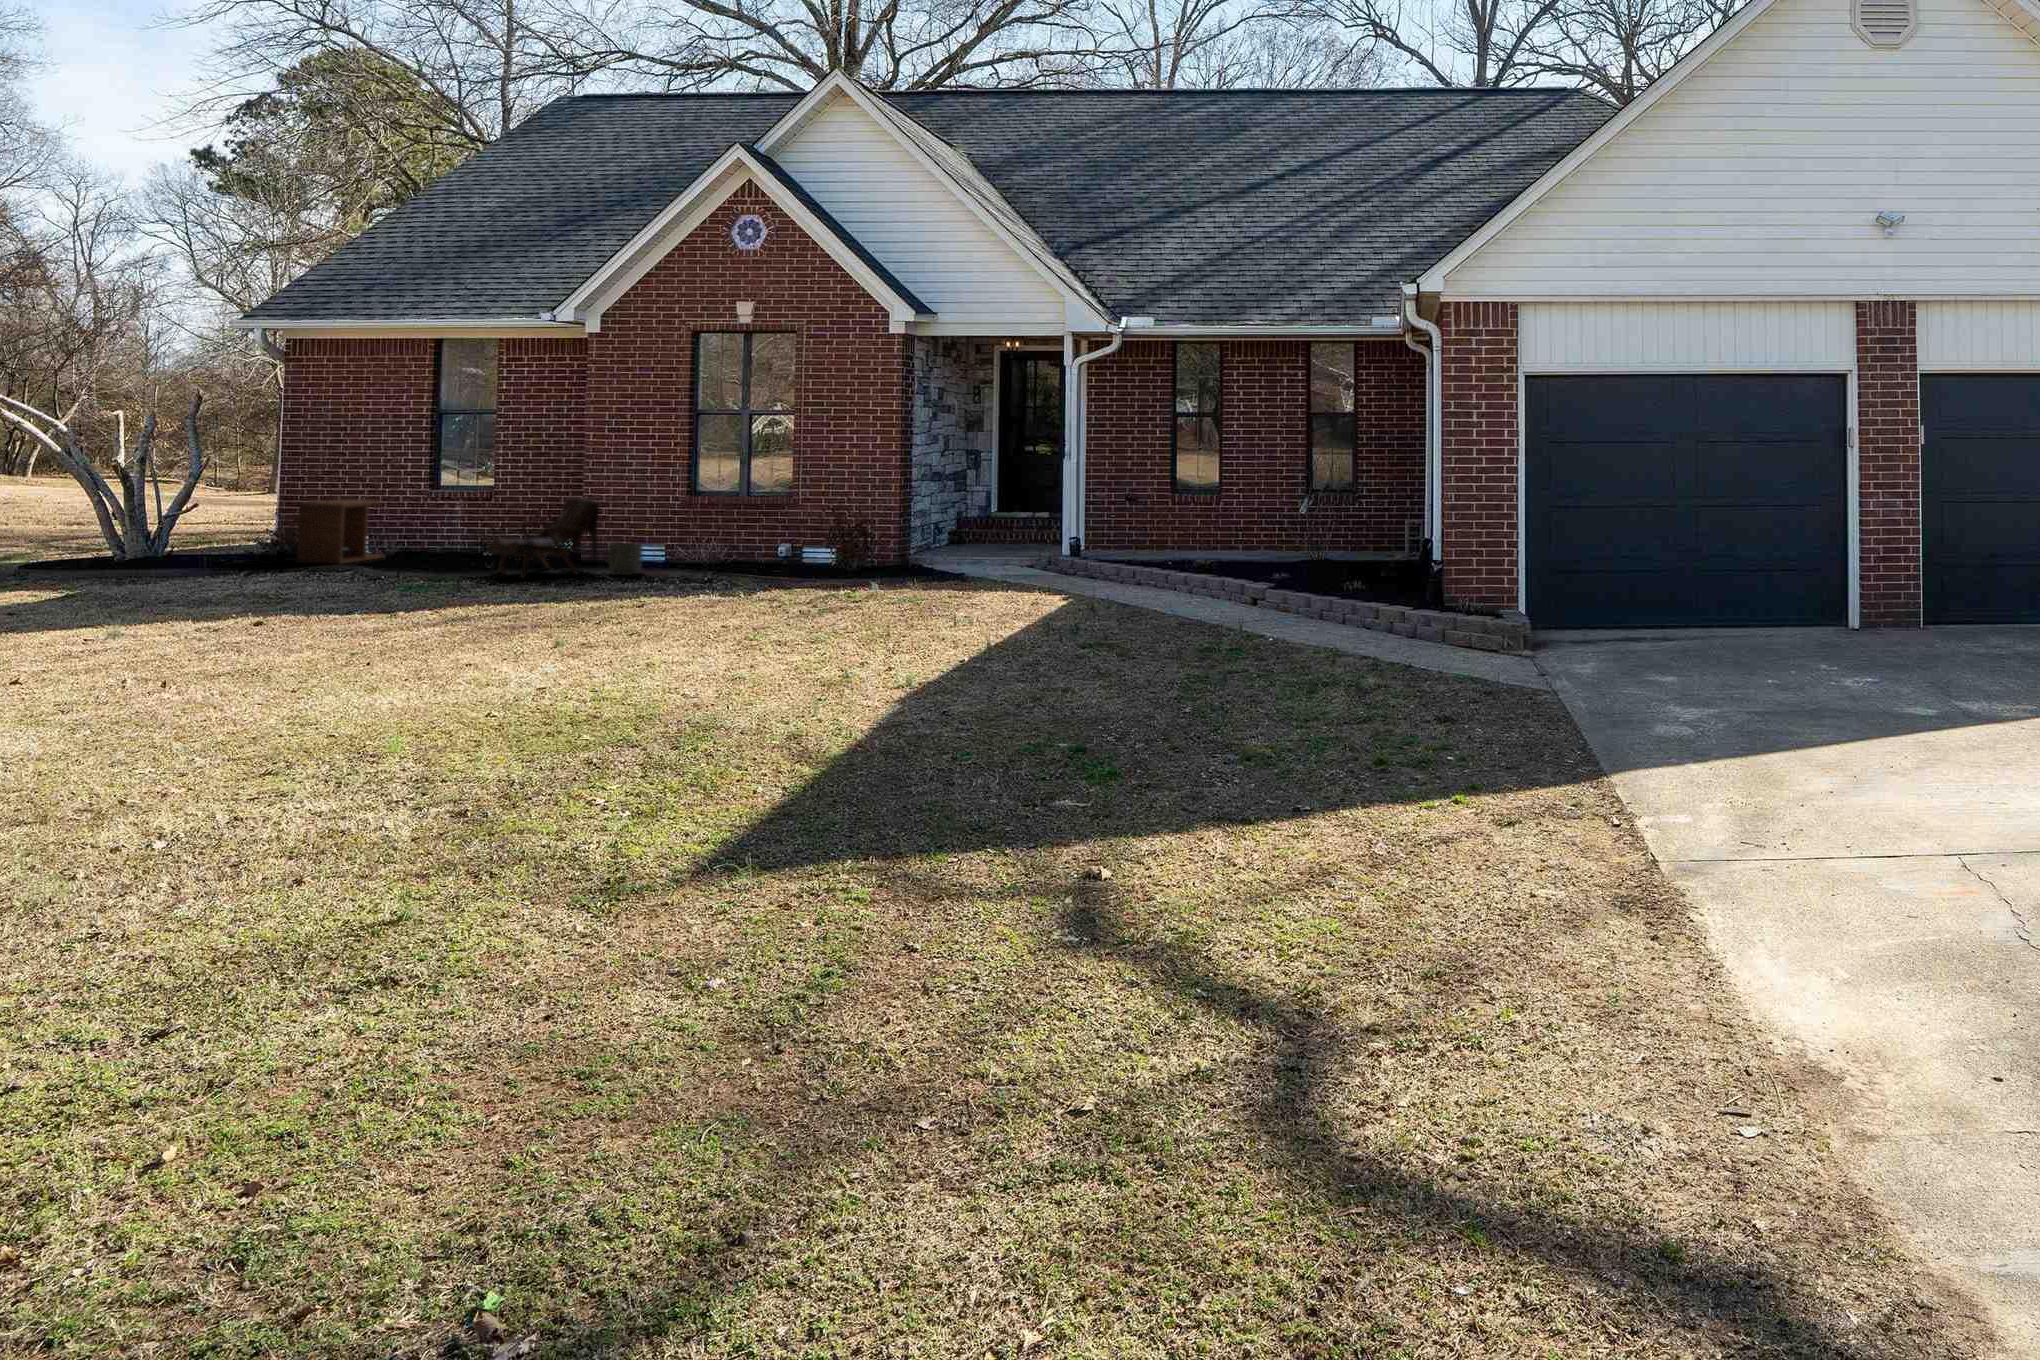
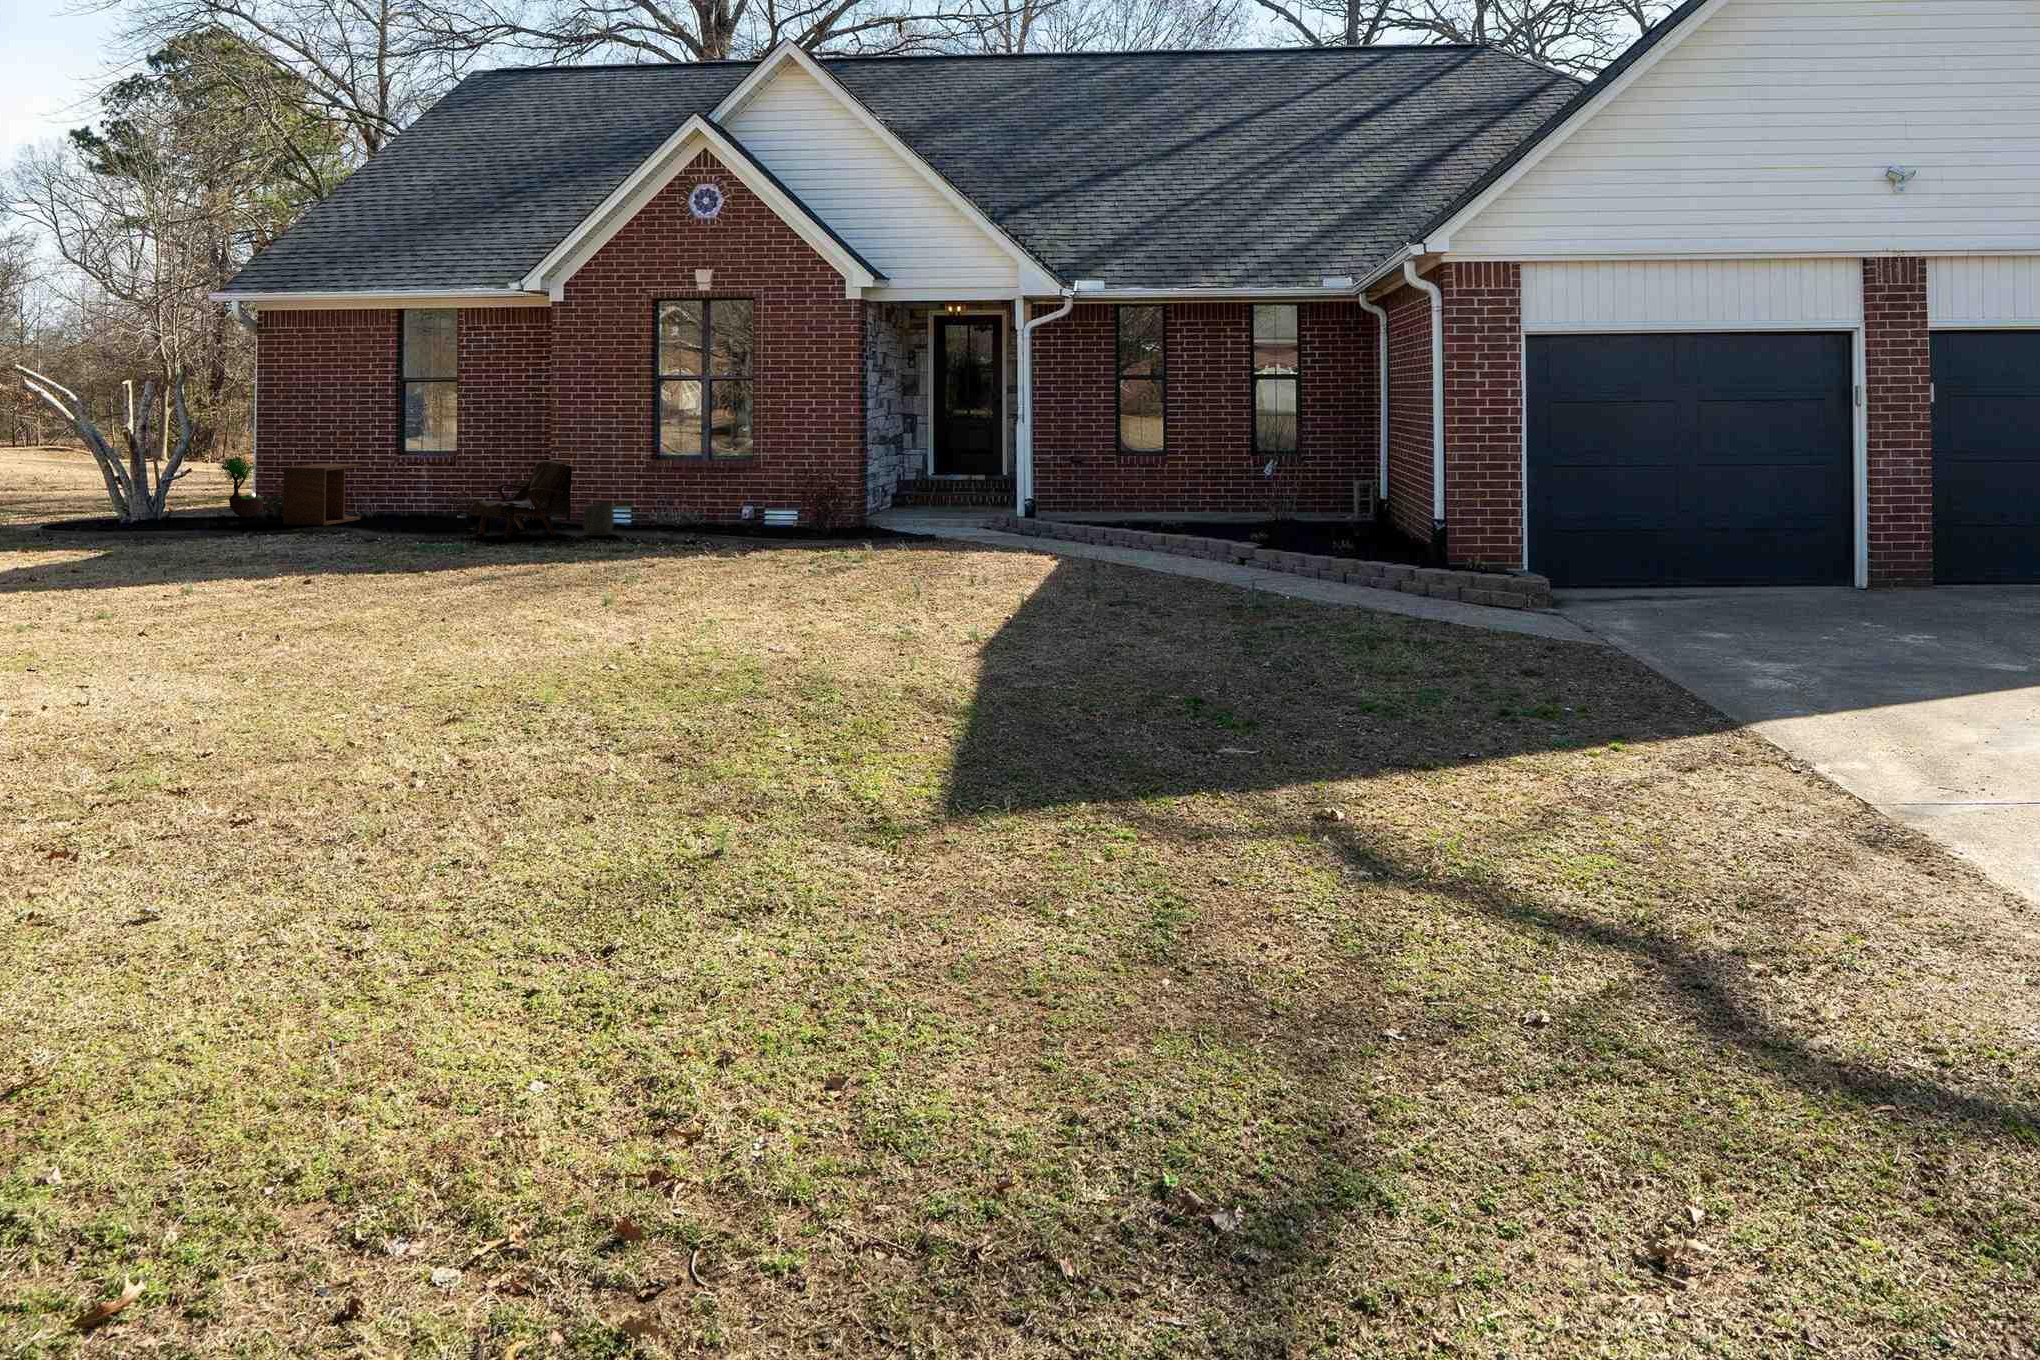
potted tree: none [234,485,284,555] -> present [218,455,264,517]

